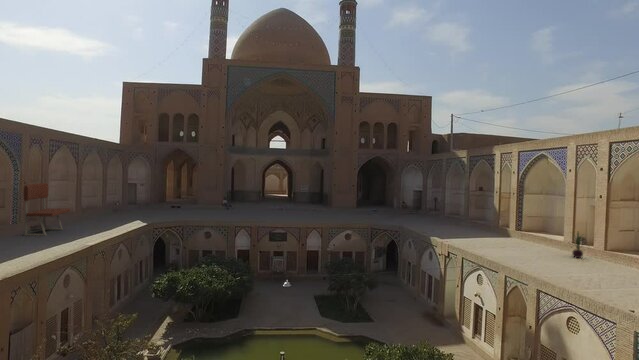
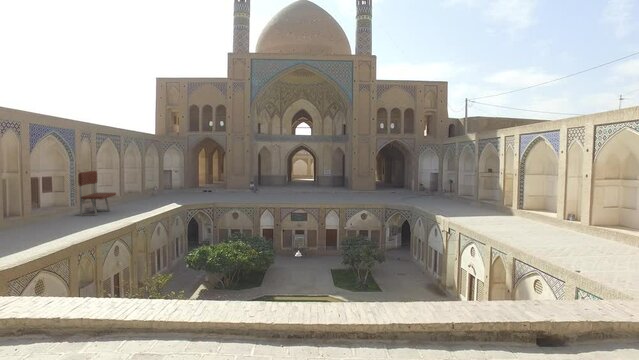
decorative plant: present [573,233,583,258] -> none [551,208,579,232]

